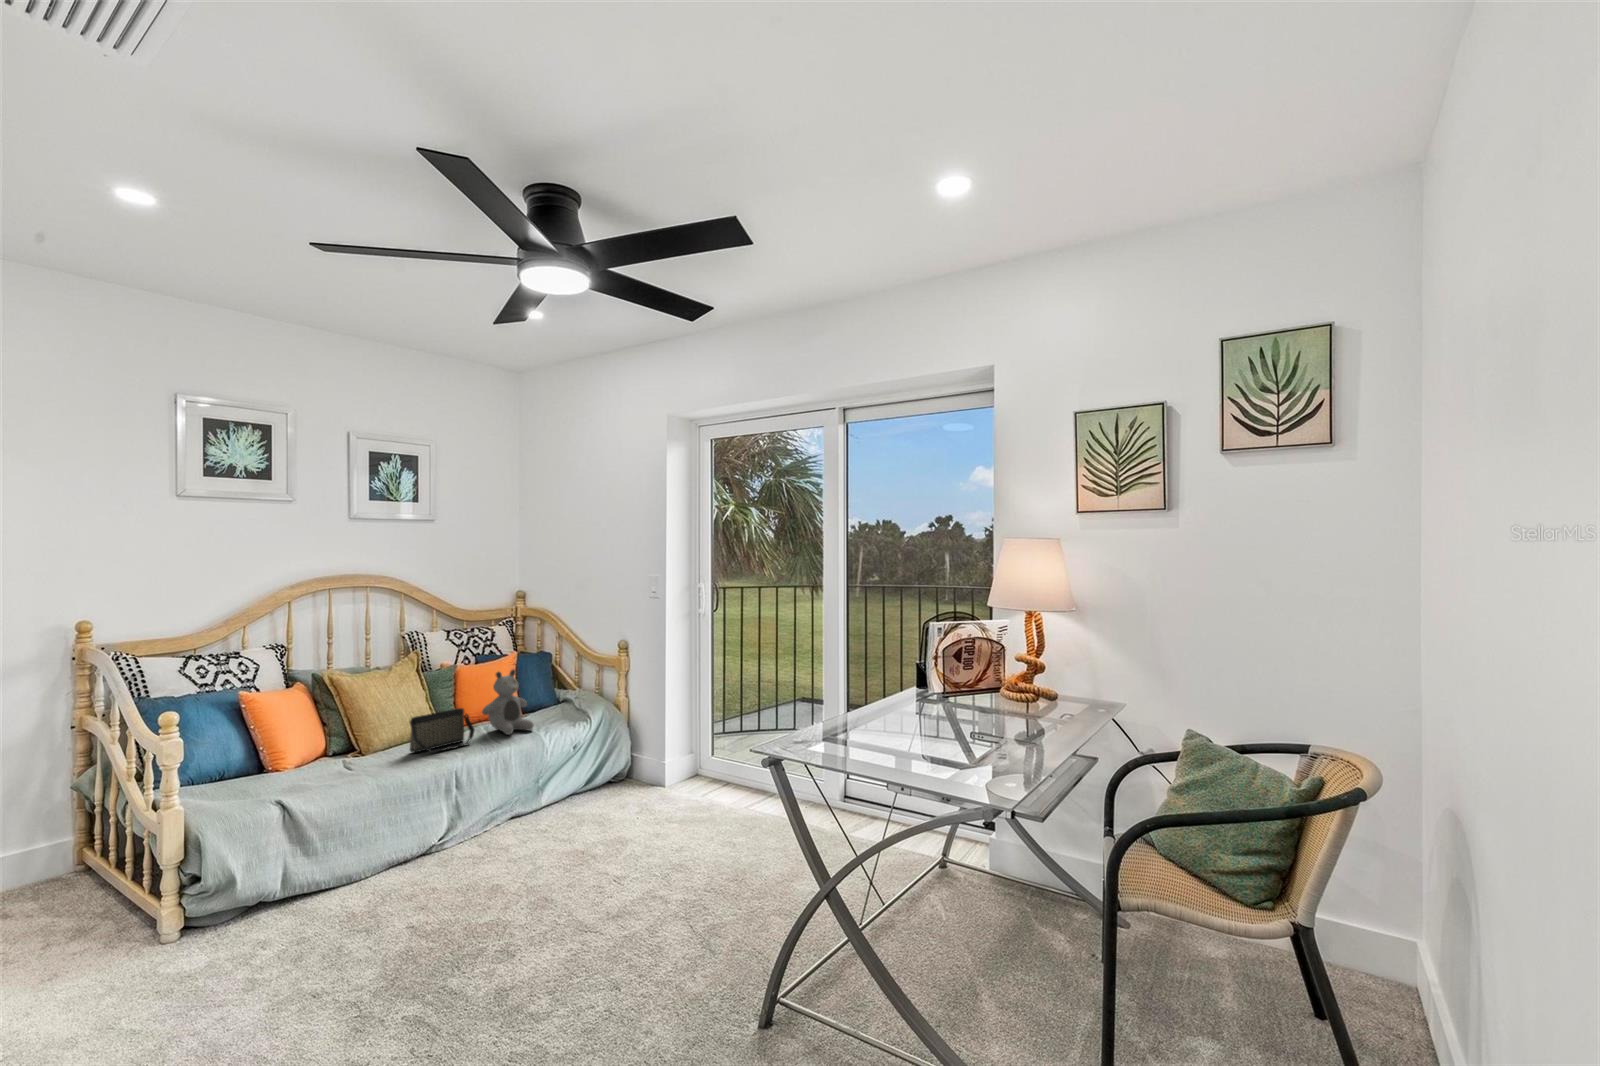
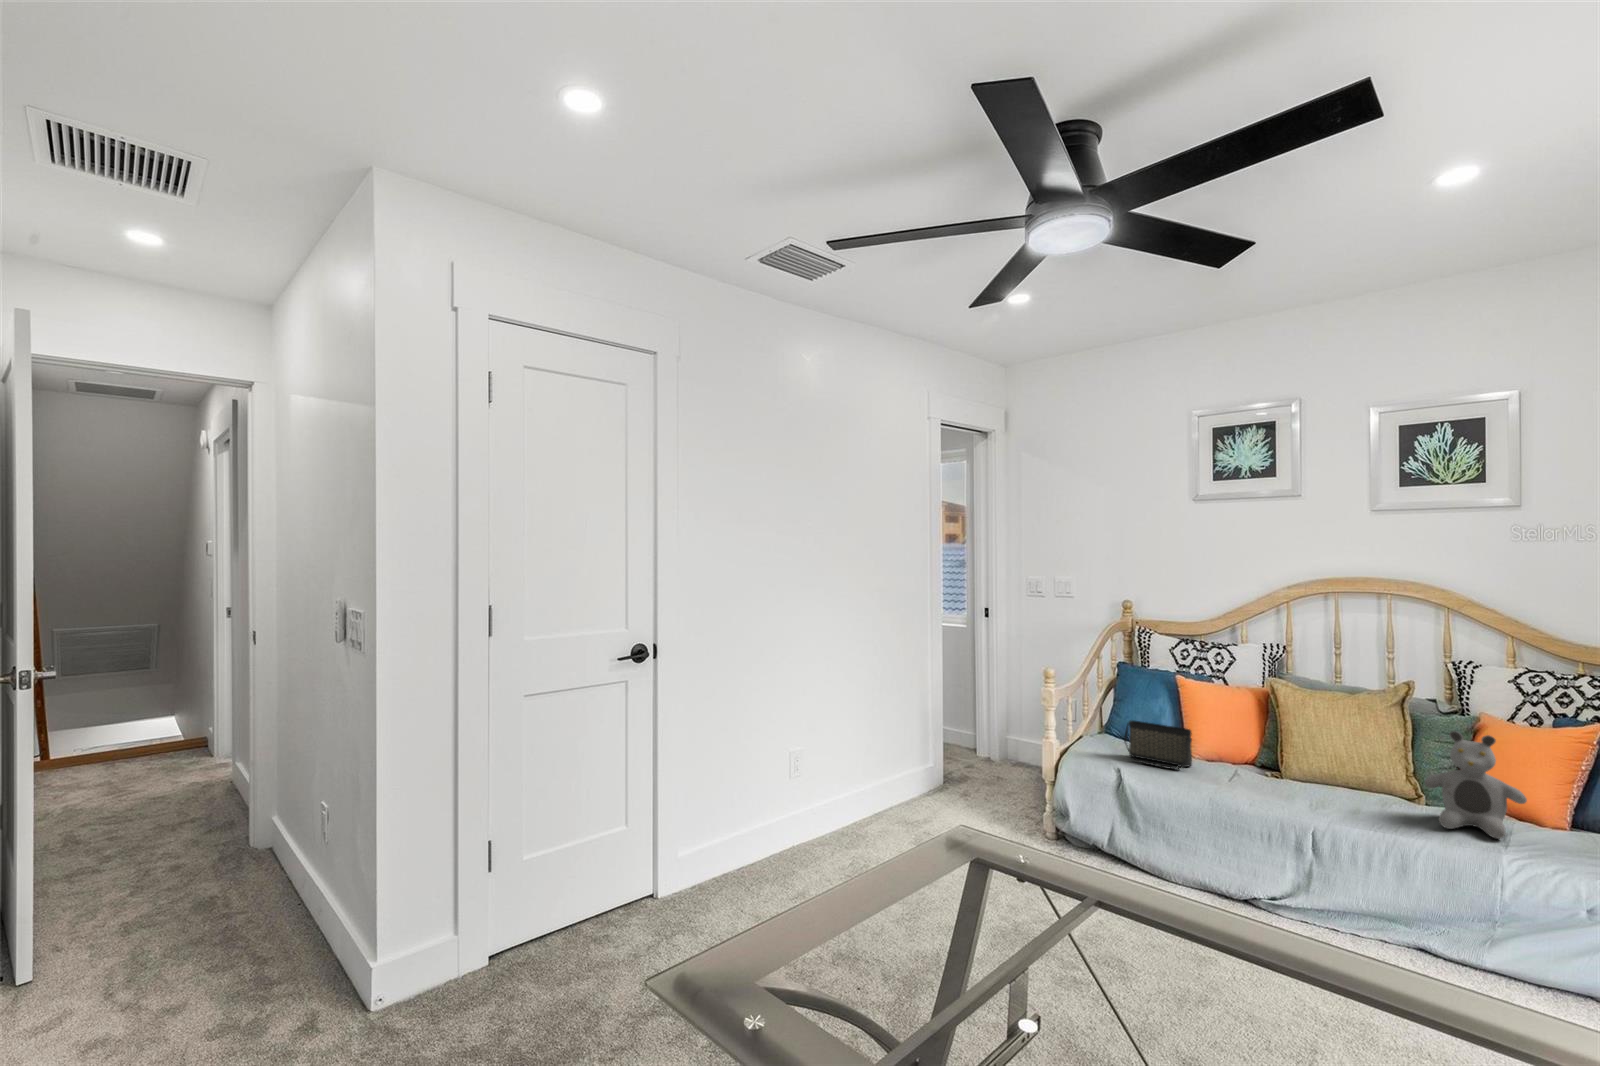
handbag: present [410,708,475,752] -> present [1124,720,1192,769]

